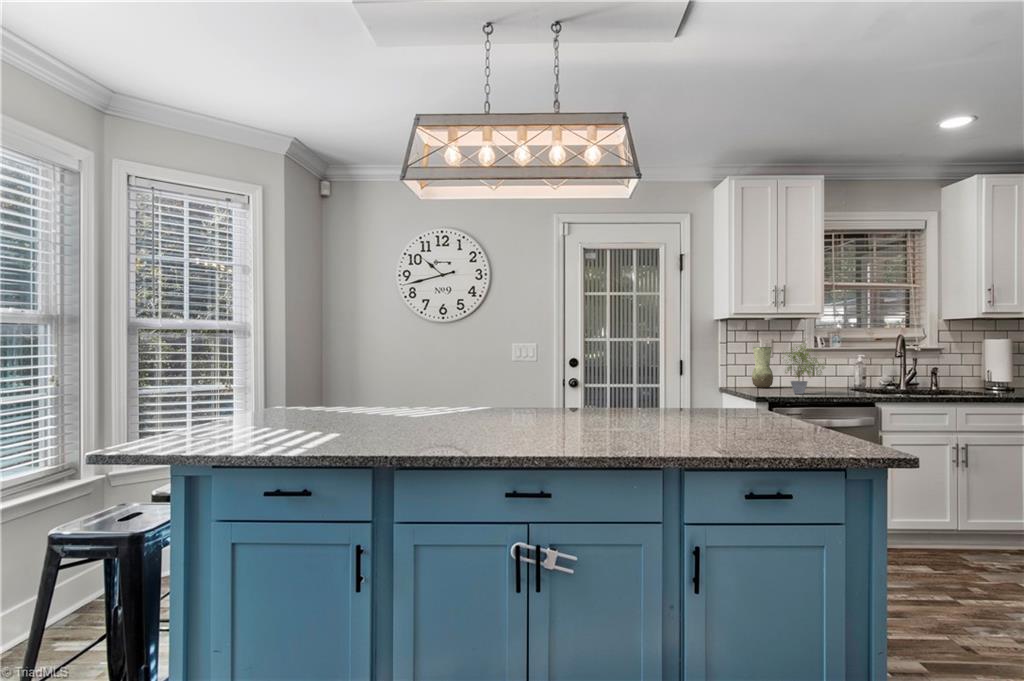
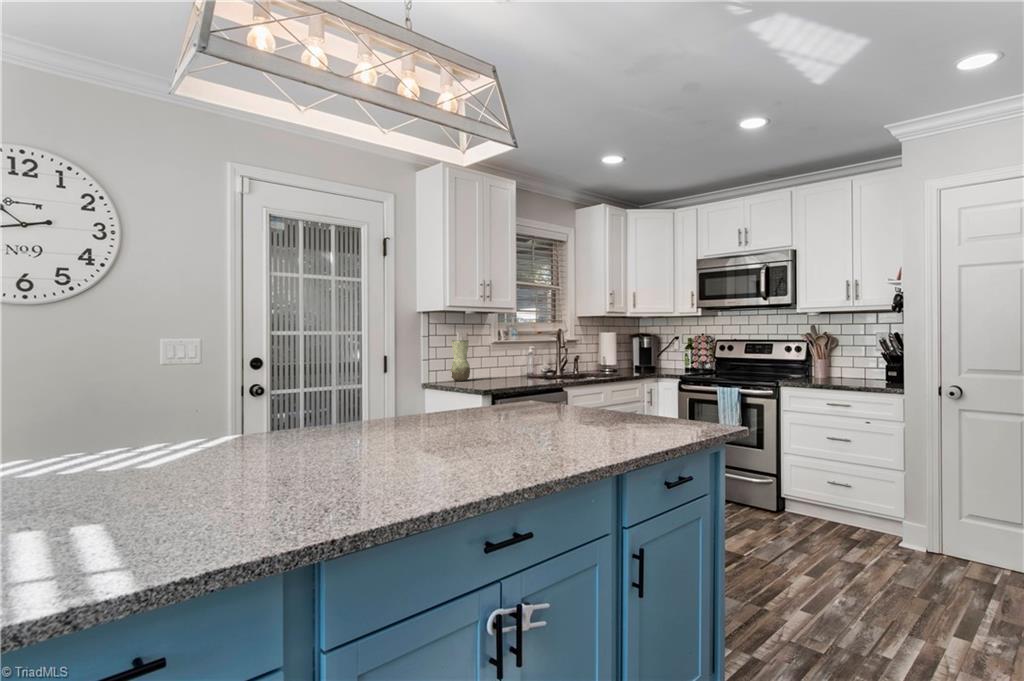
potted plant: present [785,340,824,394] -> none [485,330,529,385]

